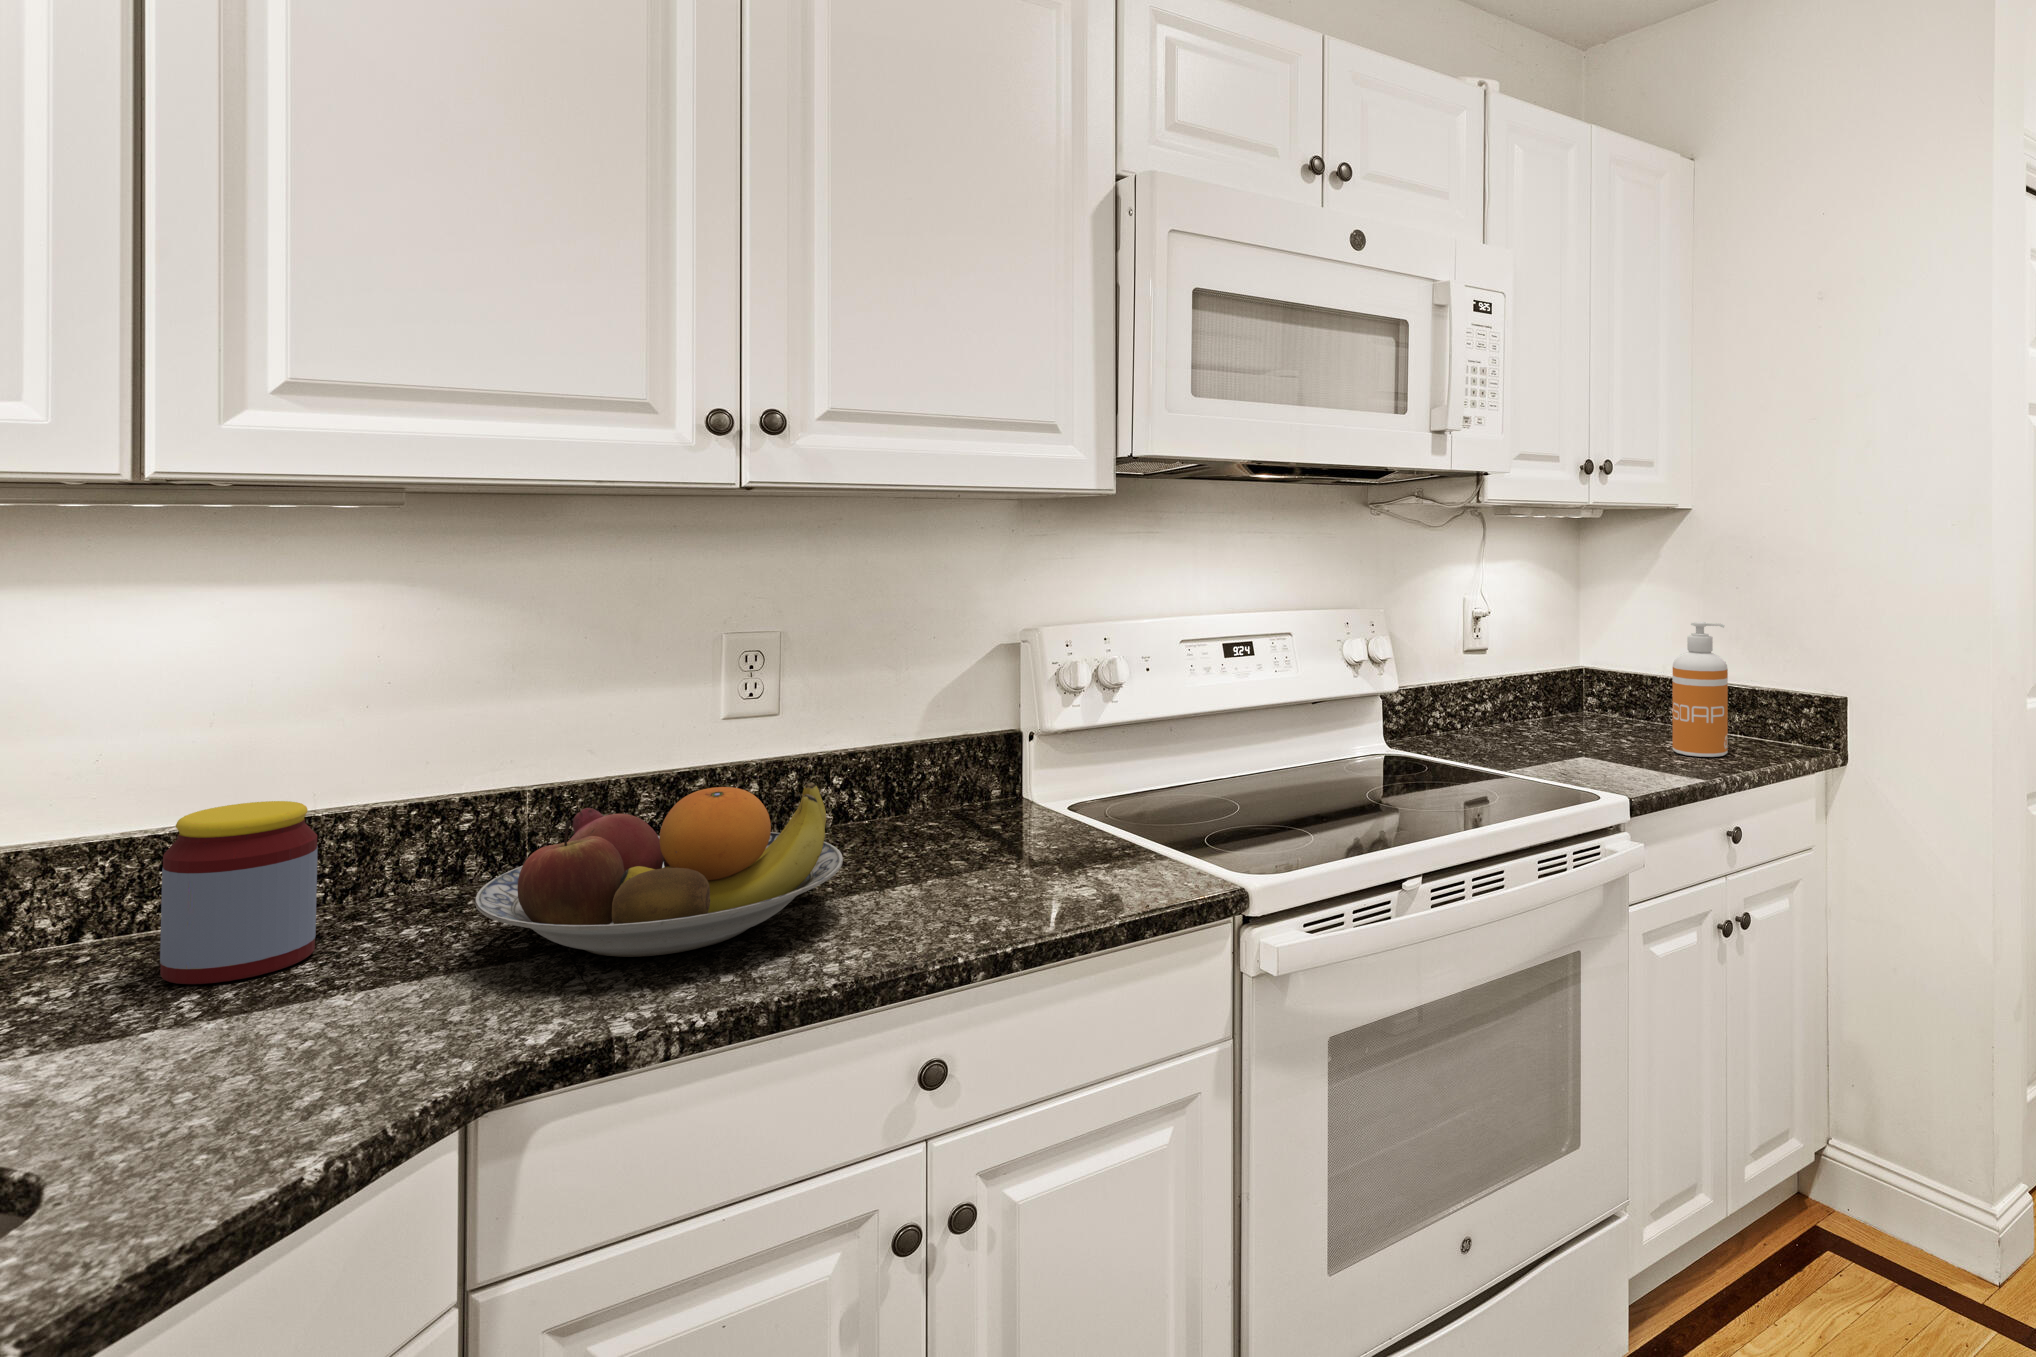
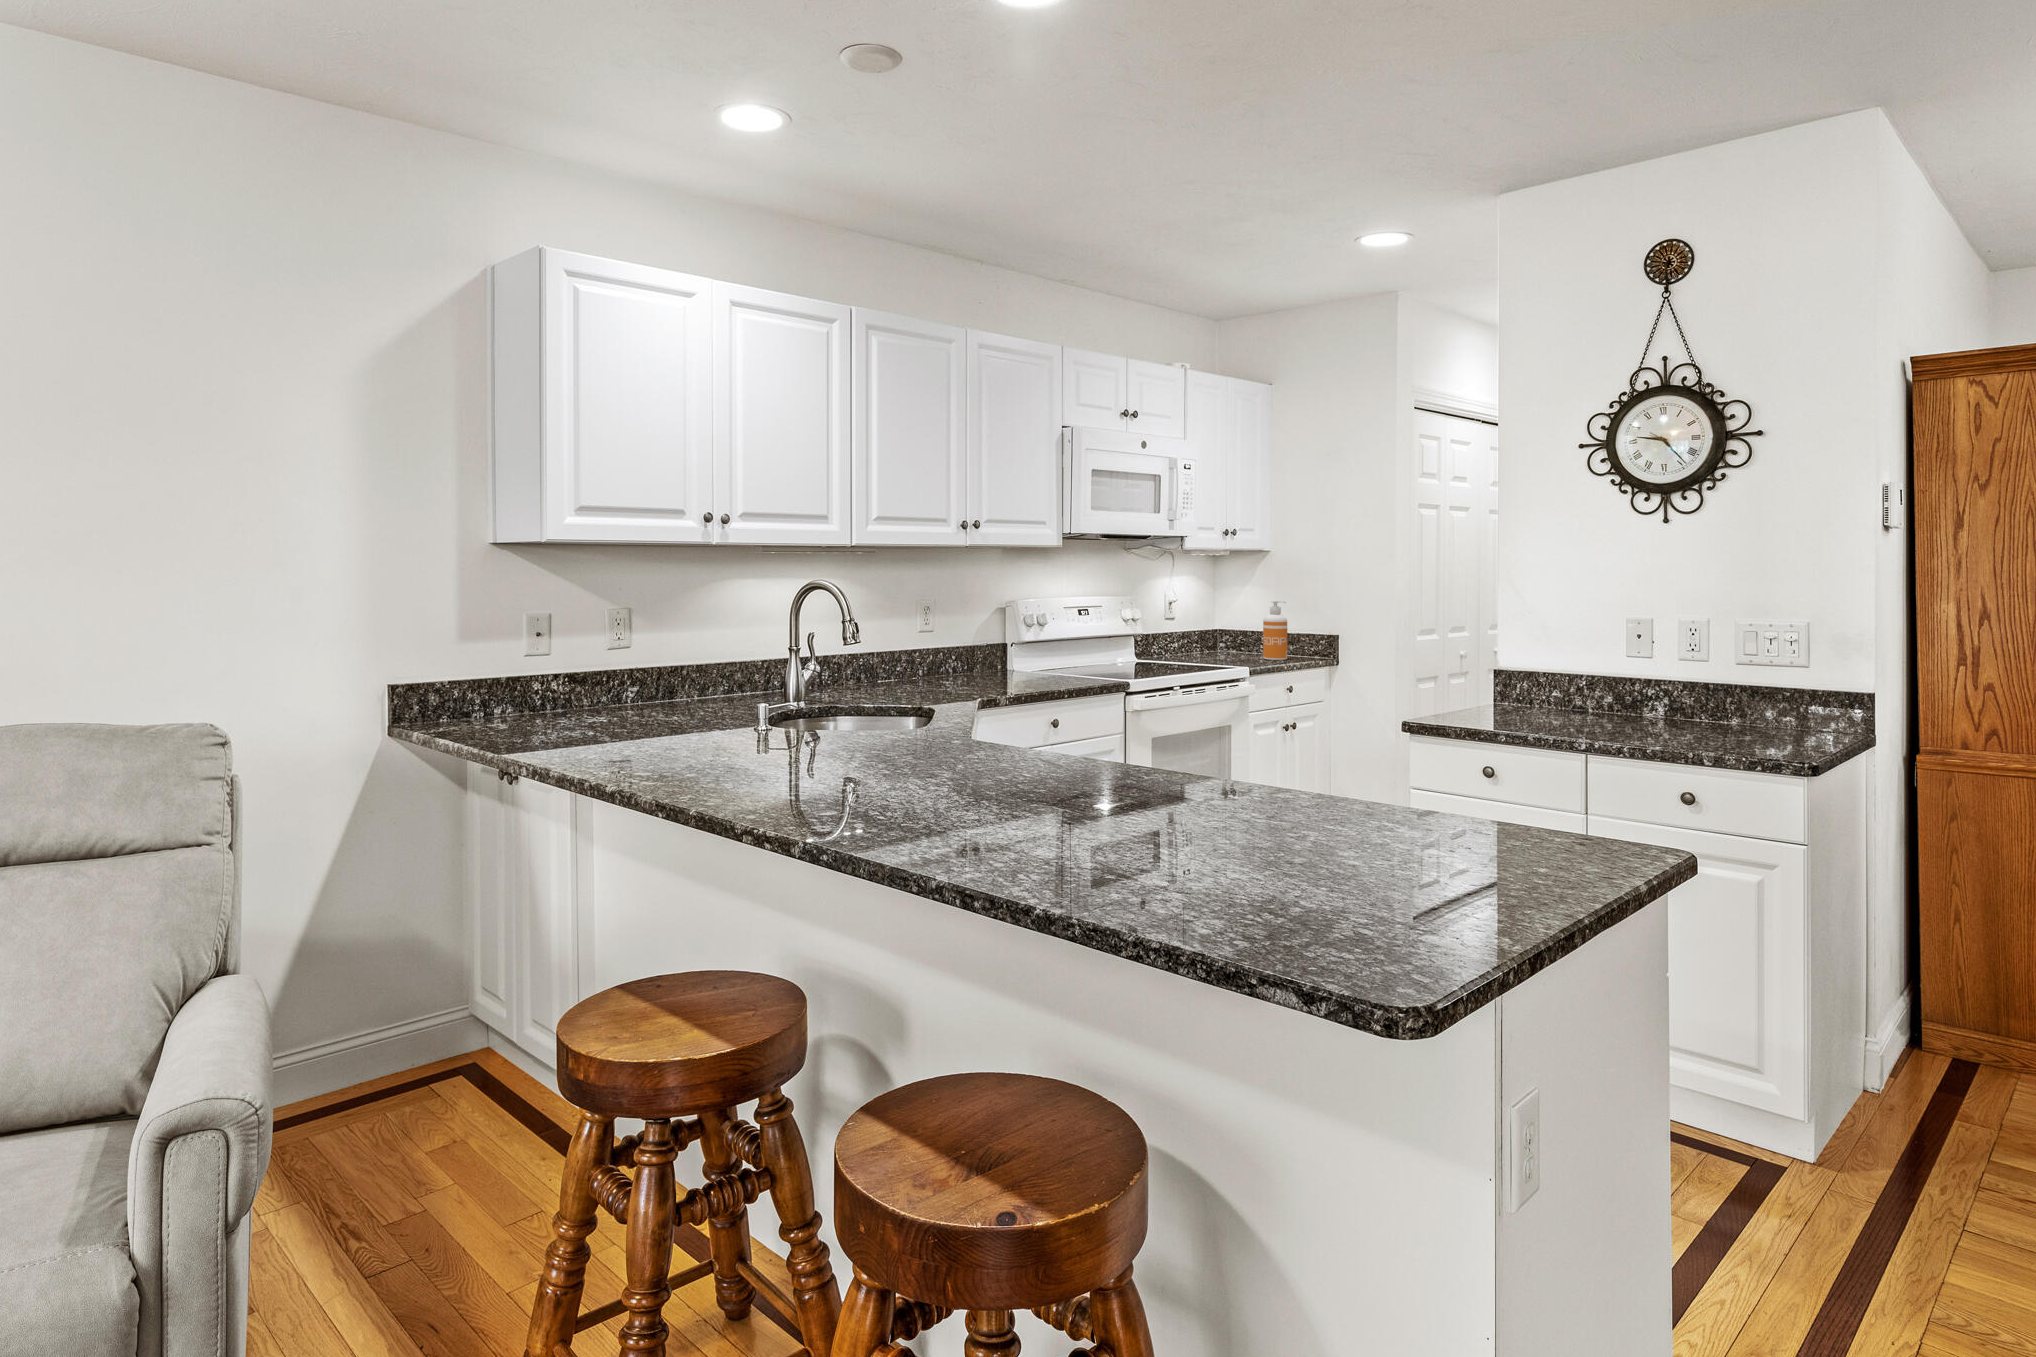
fruit bowl: present [475,782,843,957] -> none [905,643,1010,690]
jar: present [160,801,318,984] -> none [828,645,864,694]

